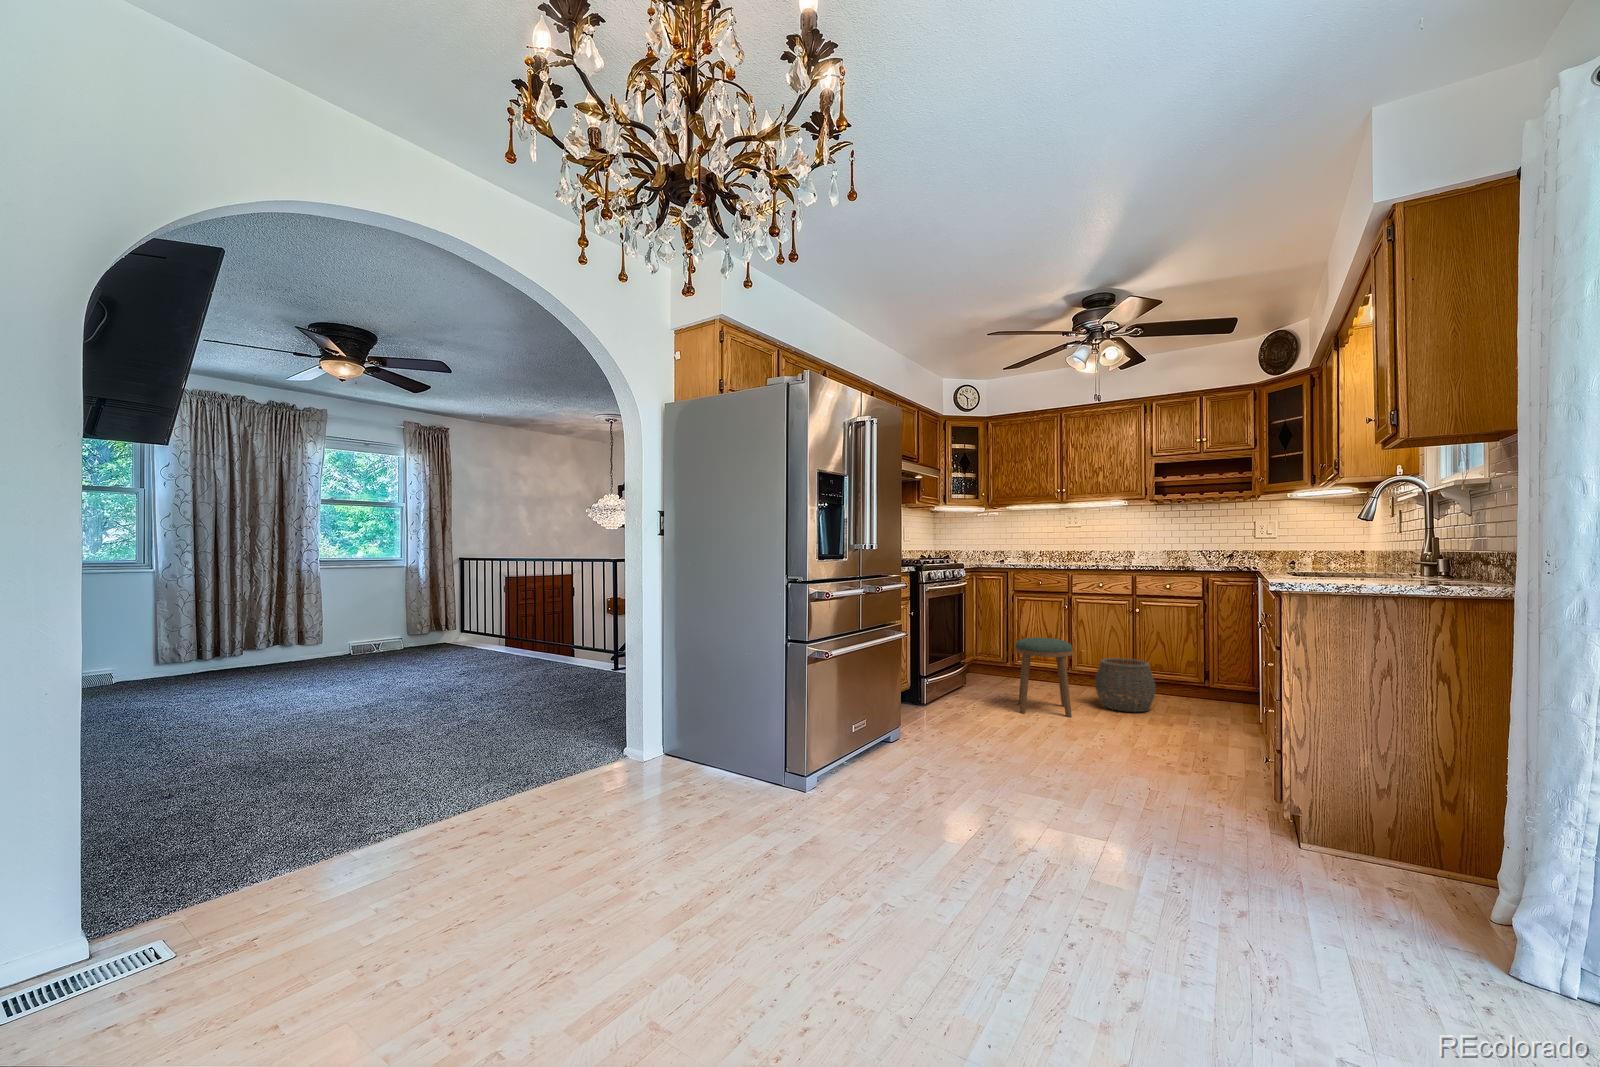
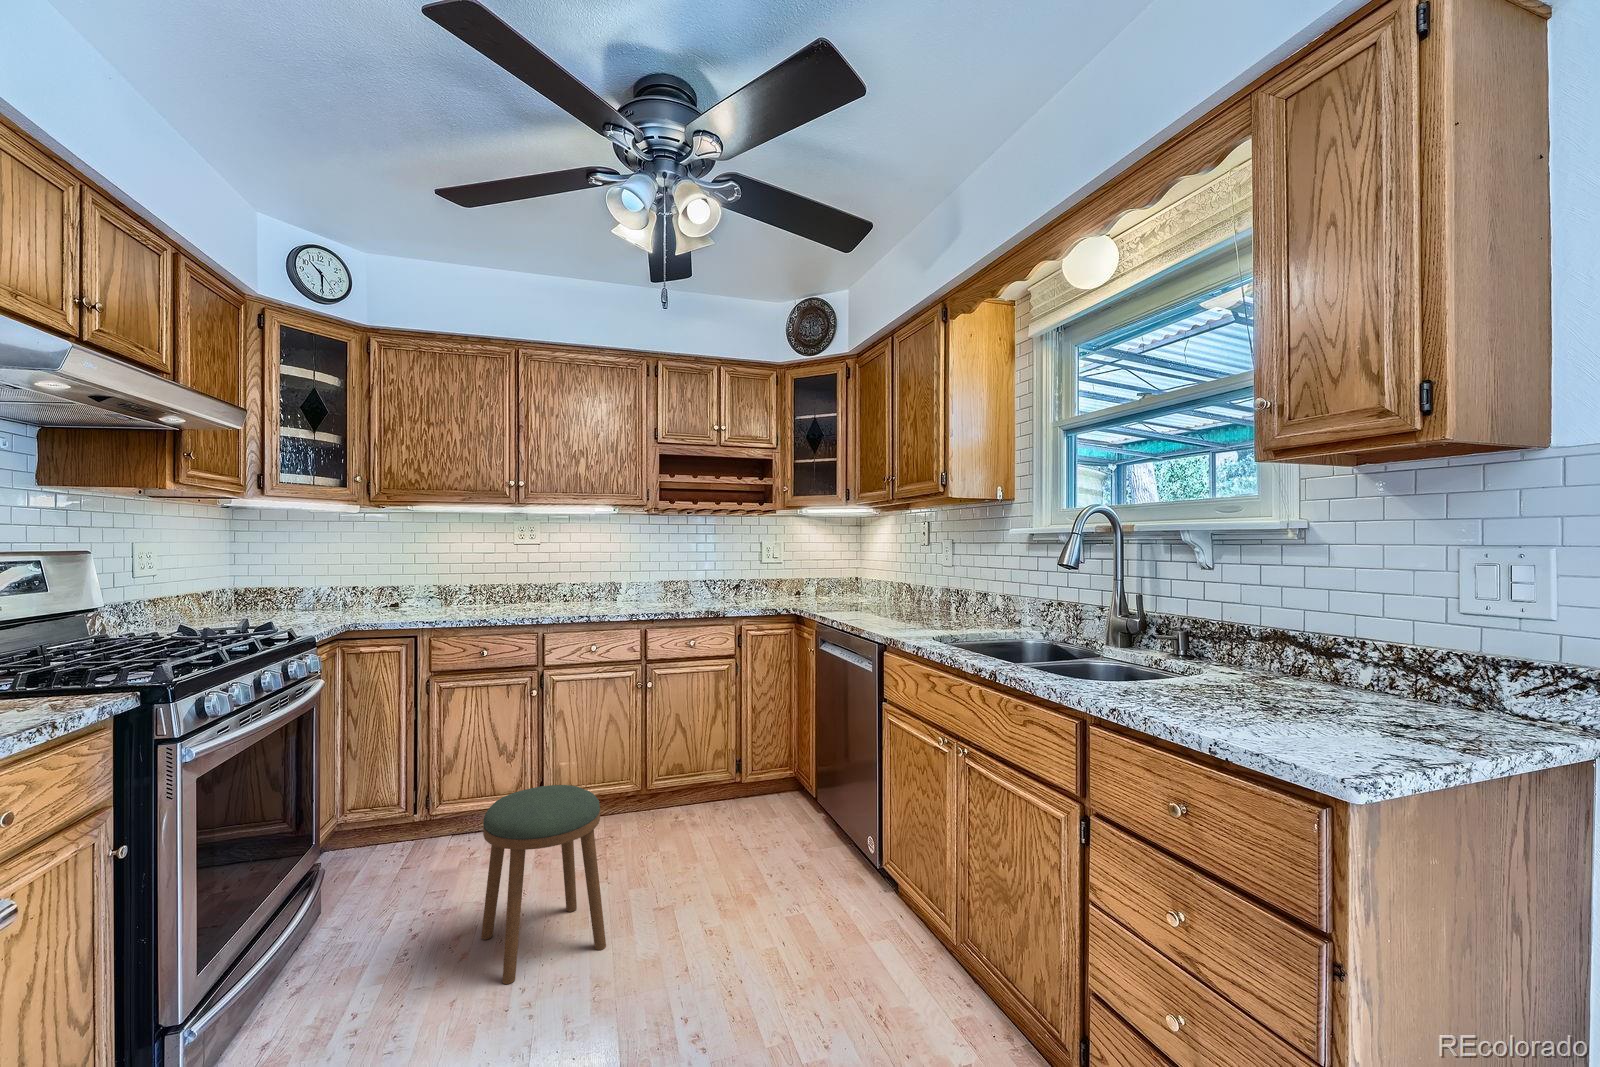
woven basket: present [1095,658,1155,712] -> none [614,778,708,885]

